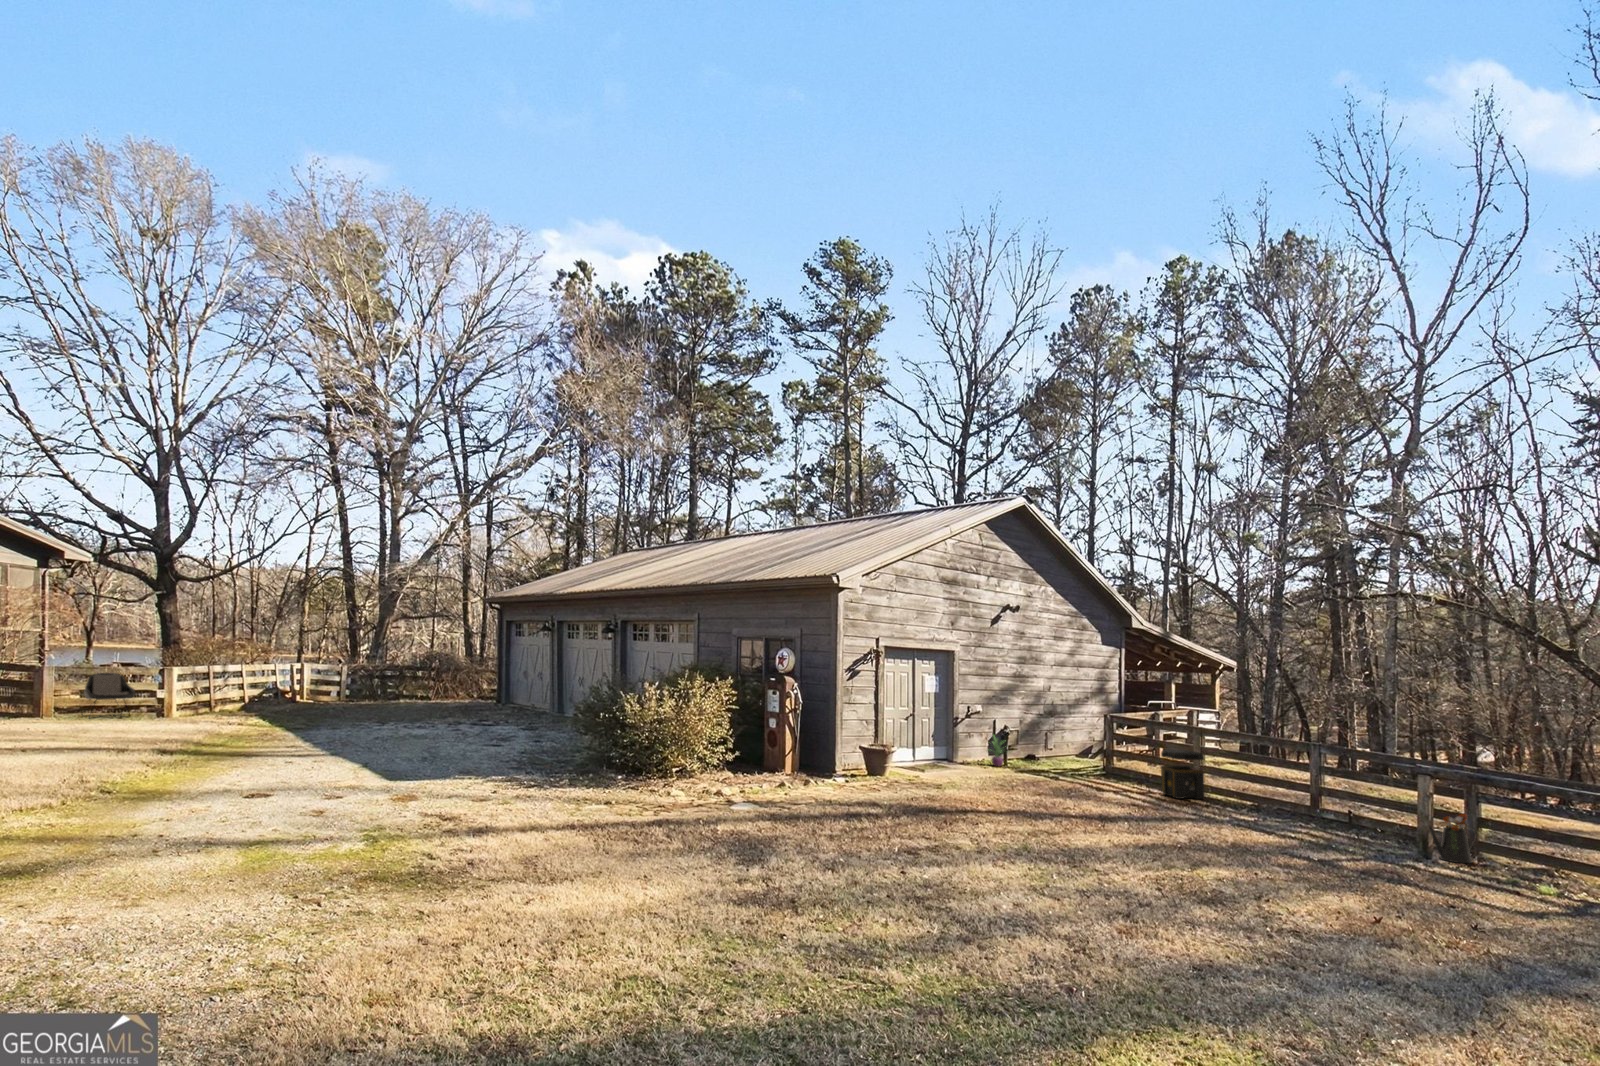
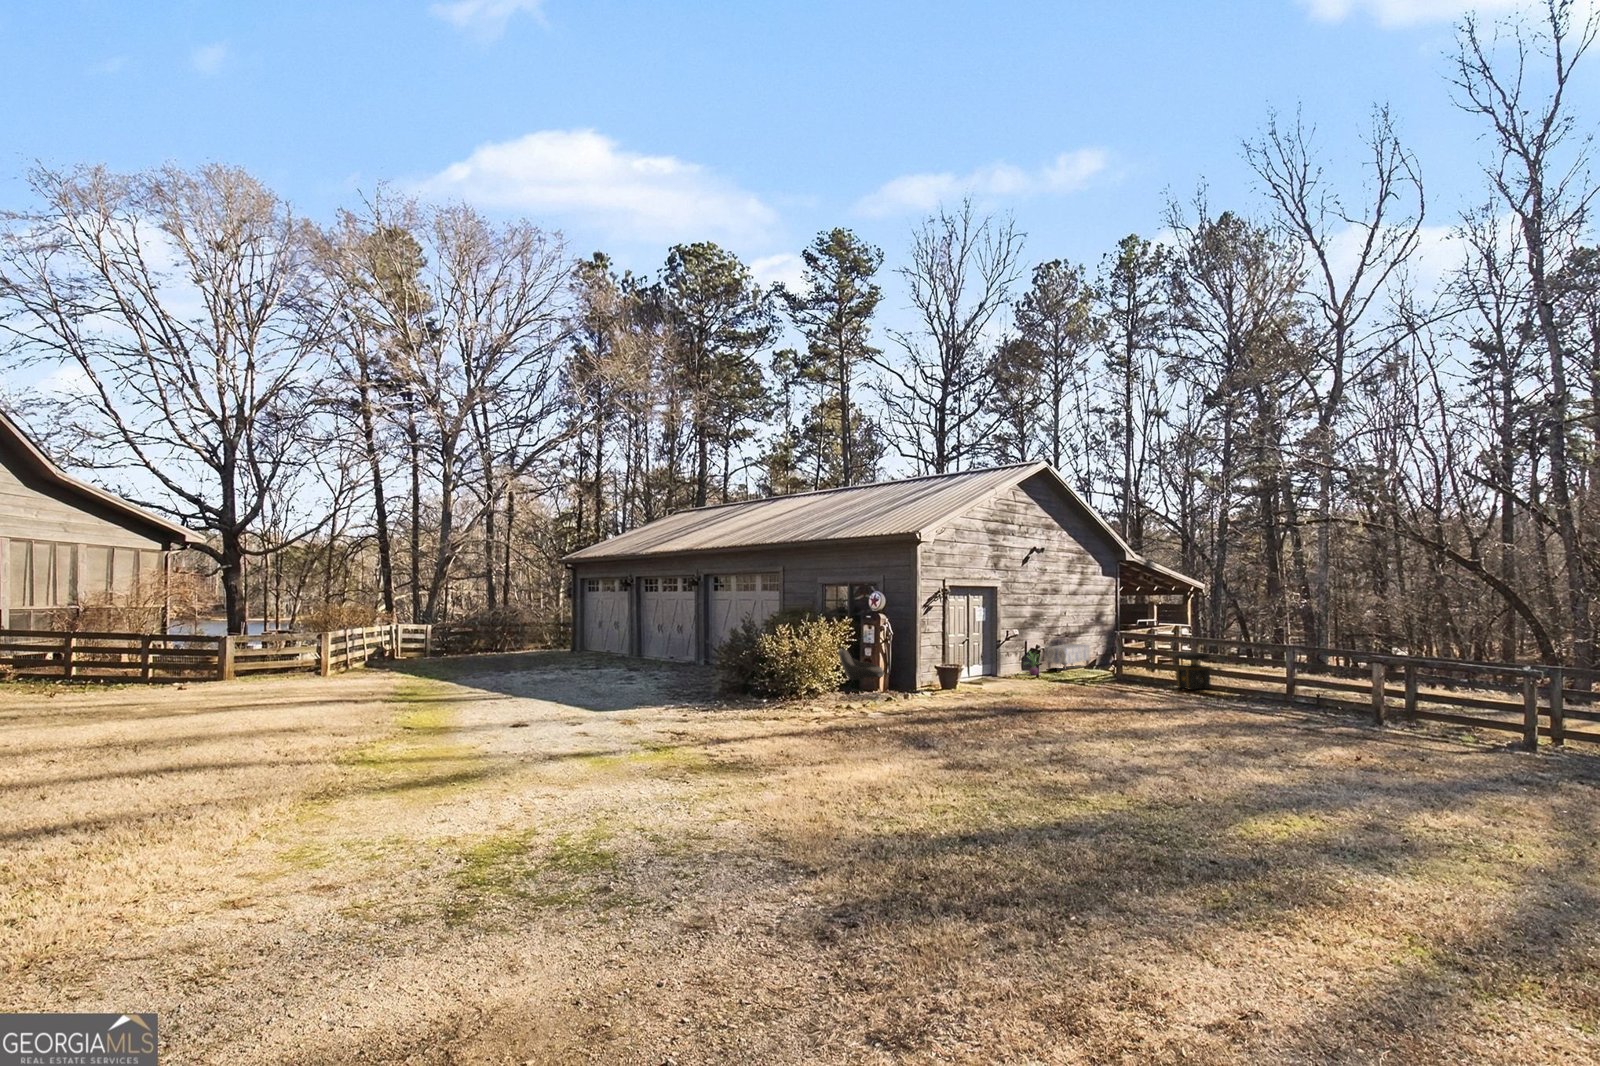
lounge chair: present [83,673,135,717] -> present [838,649,884,699]
bench: none [1019,730,1077,764] -> present [1046,644,1090,670]
watering can: present [1429,814,1472,863] -> none [1397,684,1432,720]

